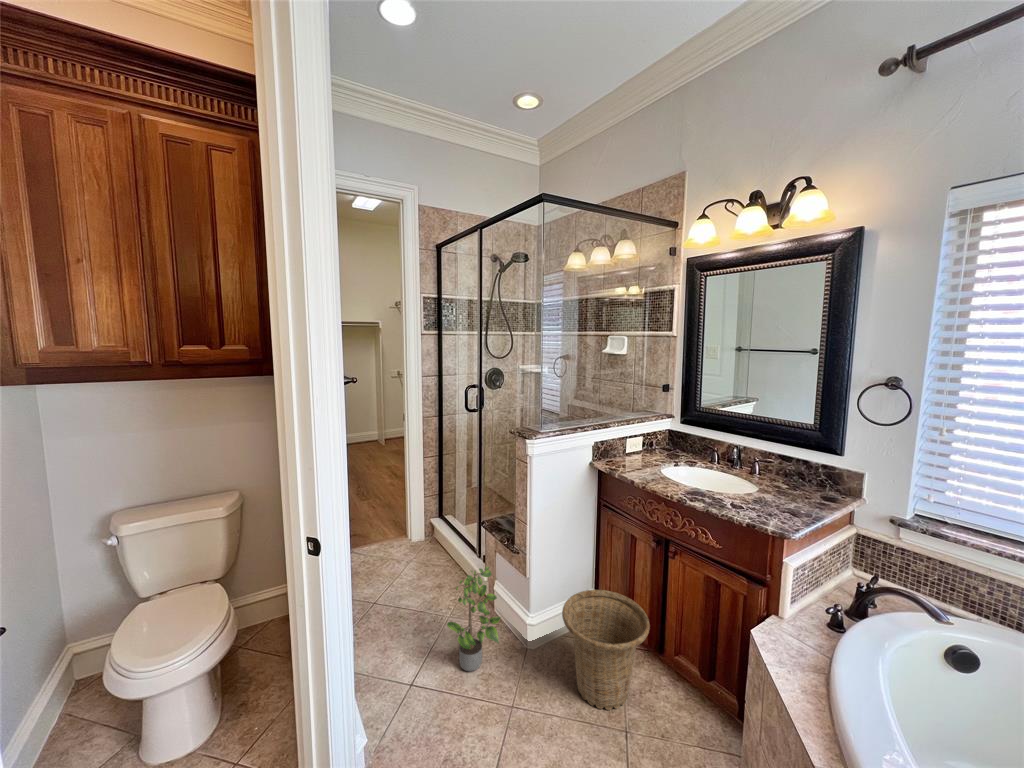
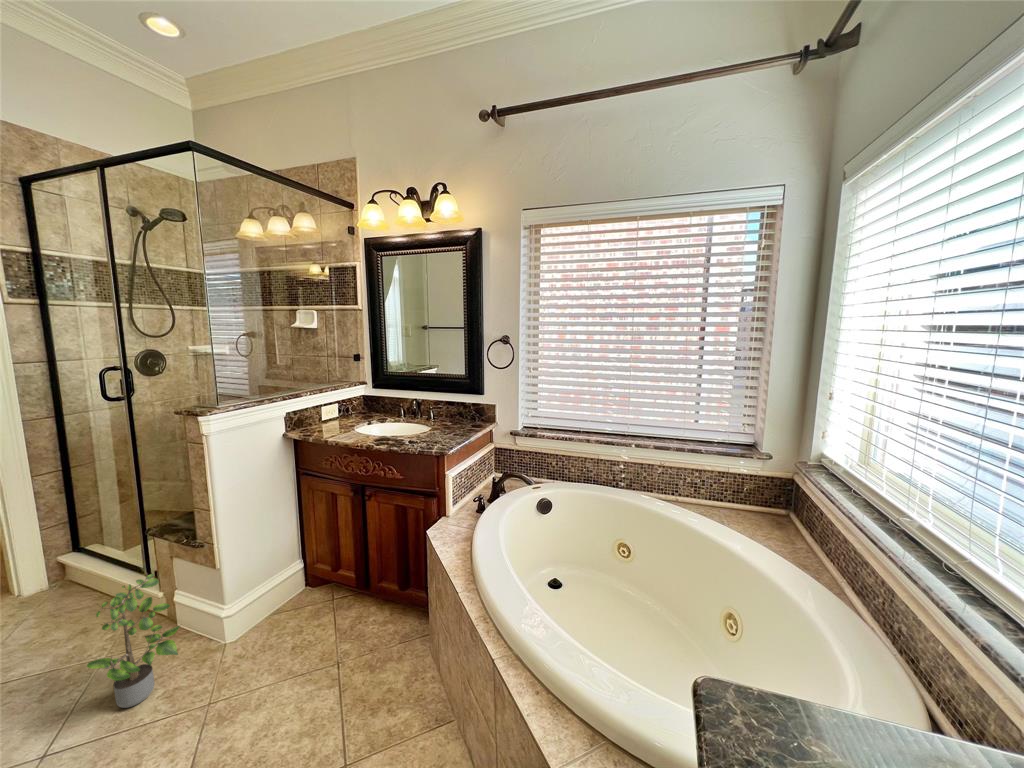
basket: present [562,590,650,710] -> none [259,549,352,662]

